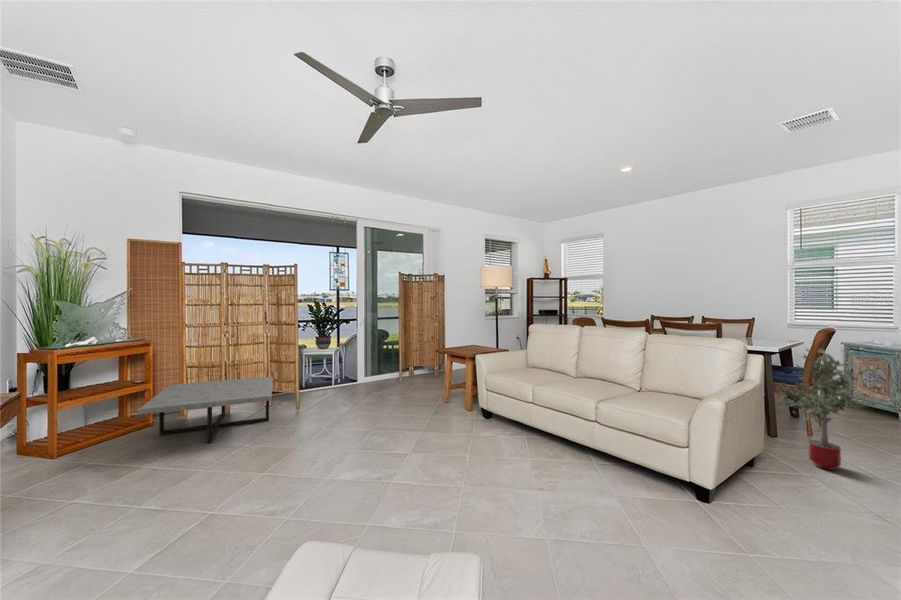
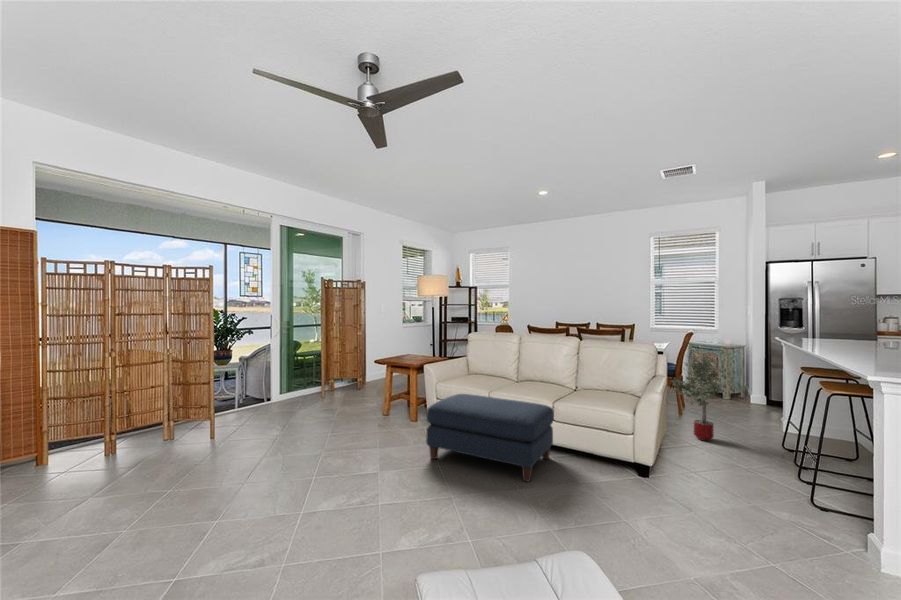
coffee table: present [138,377,273,443] -> none [17,402,202,492]
ottoman: none [458,385,596,486] -> present [426,394,554,482]

